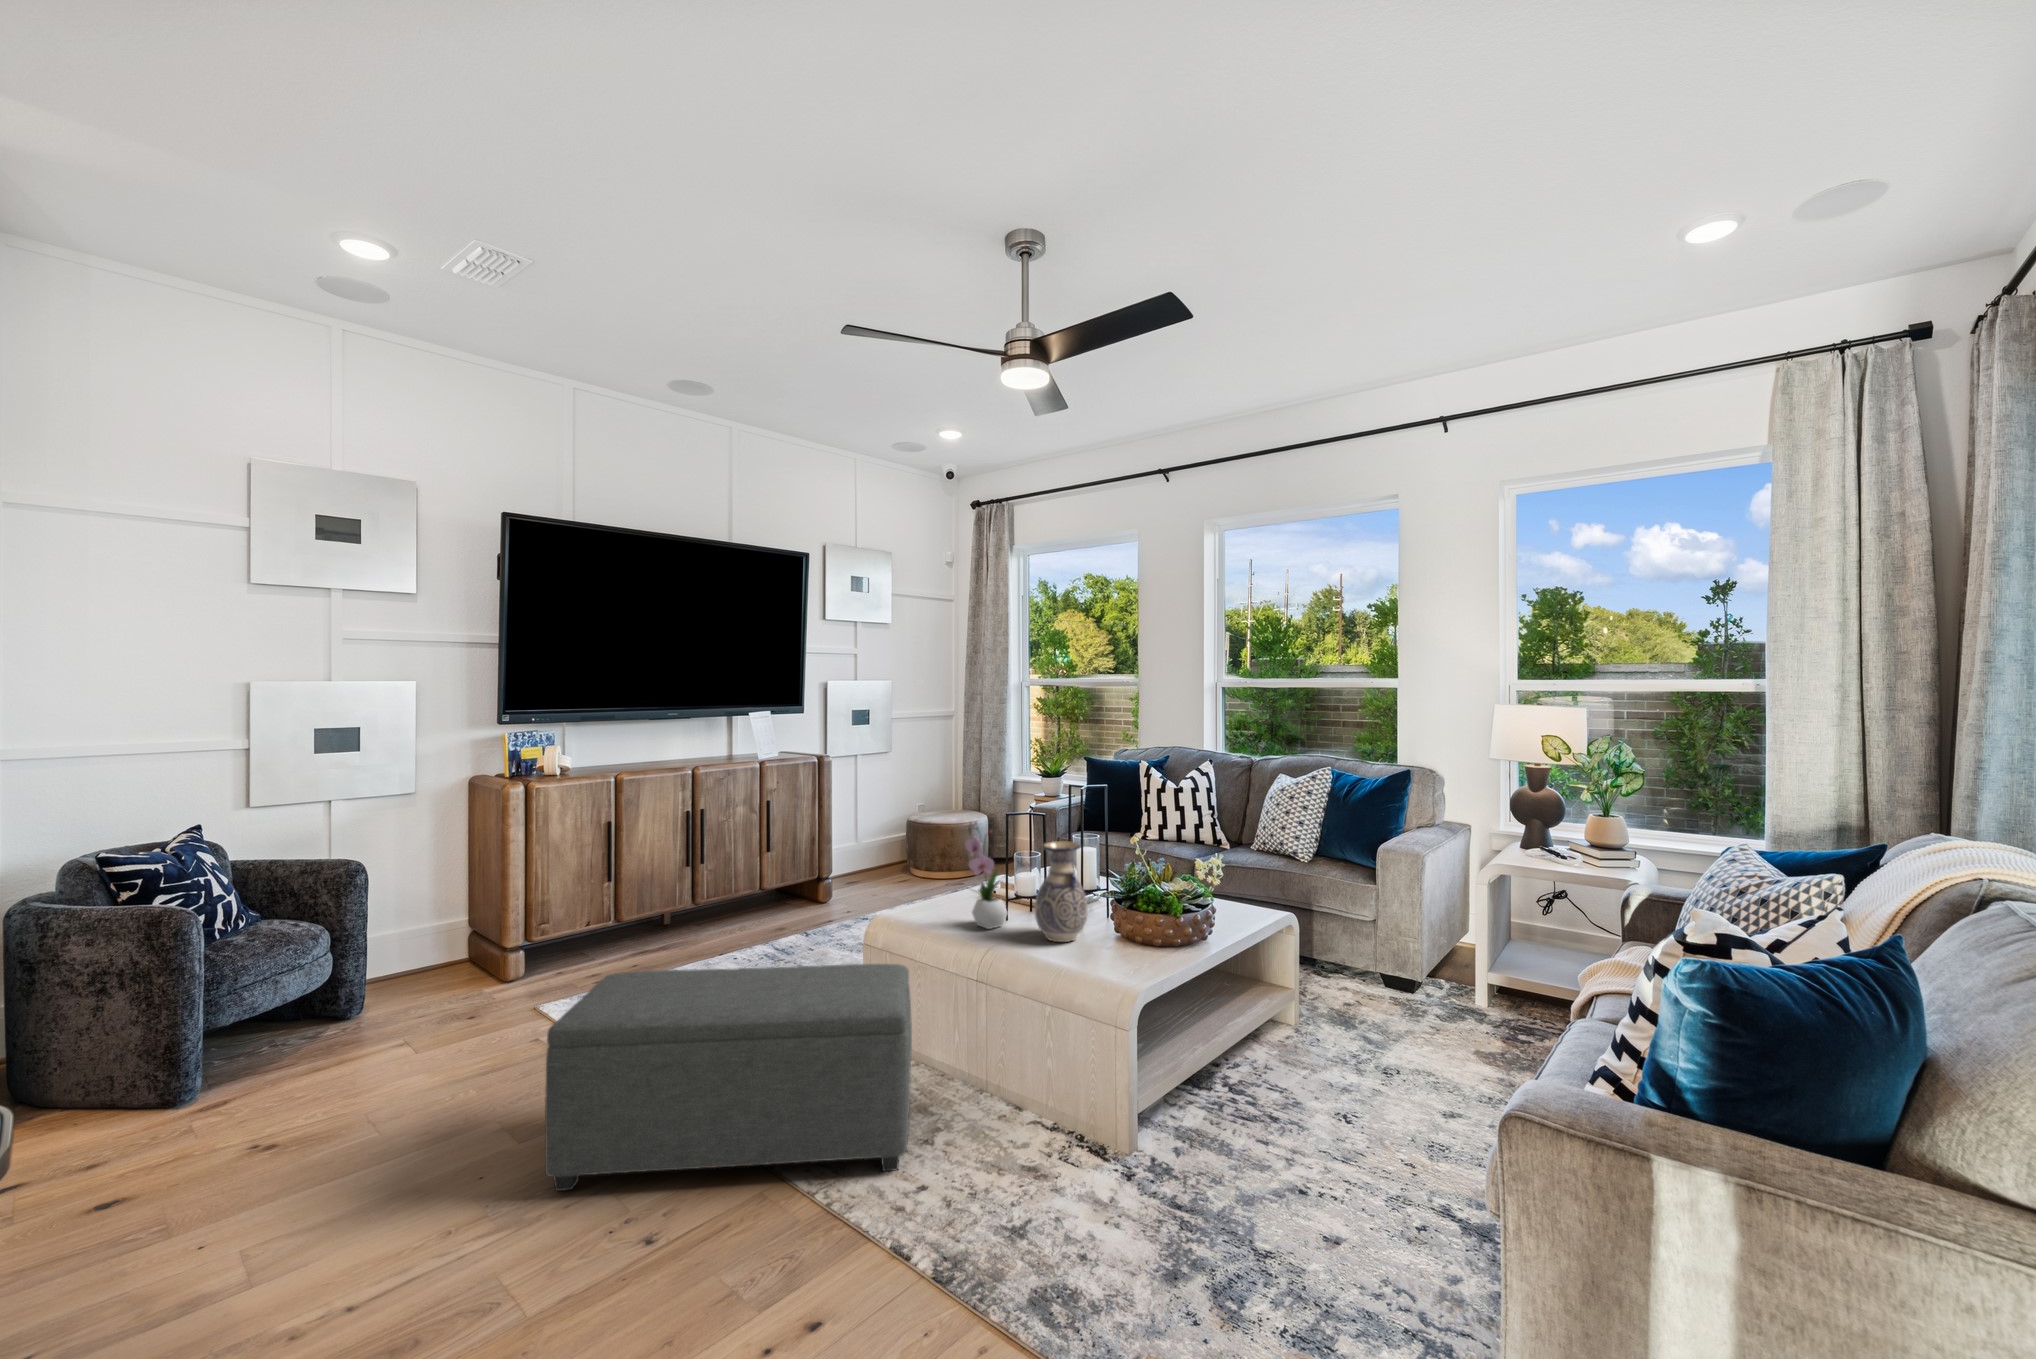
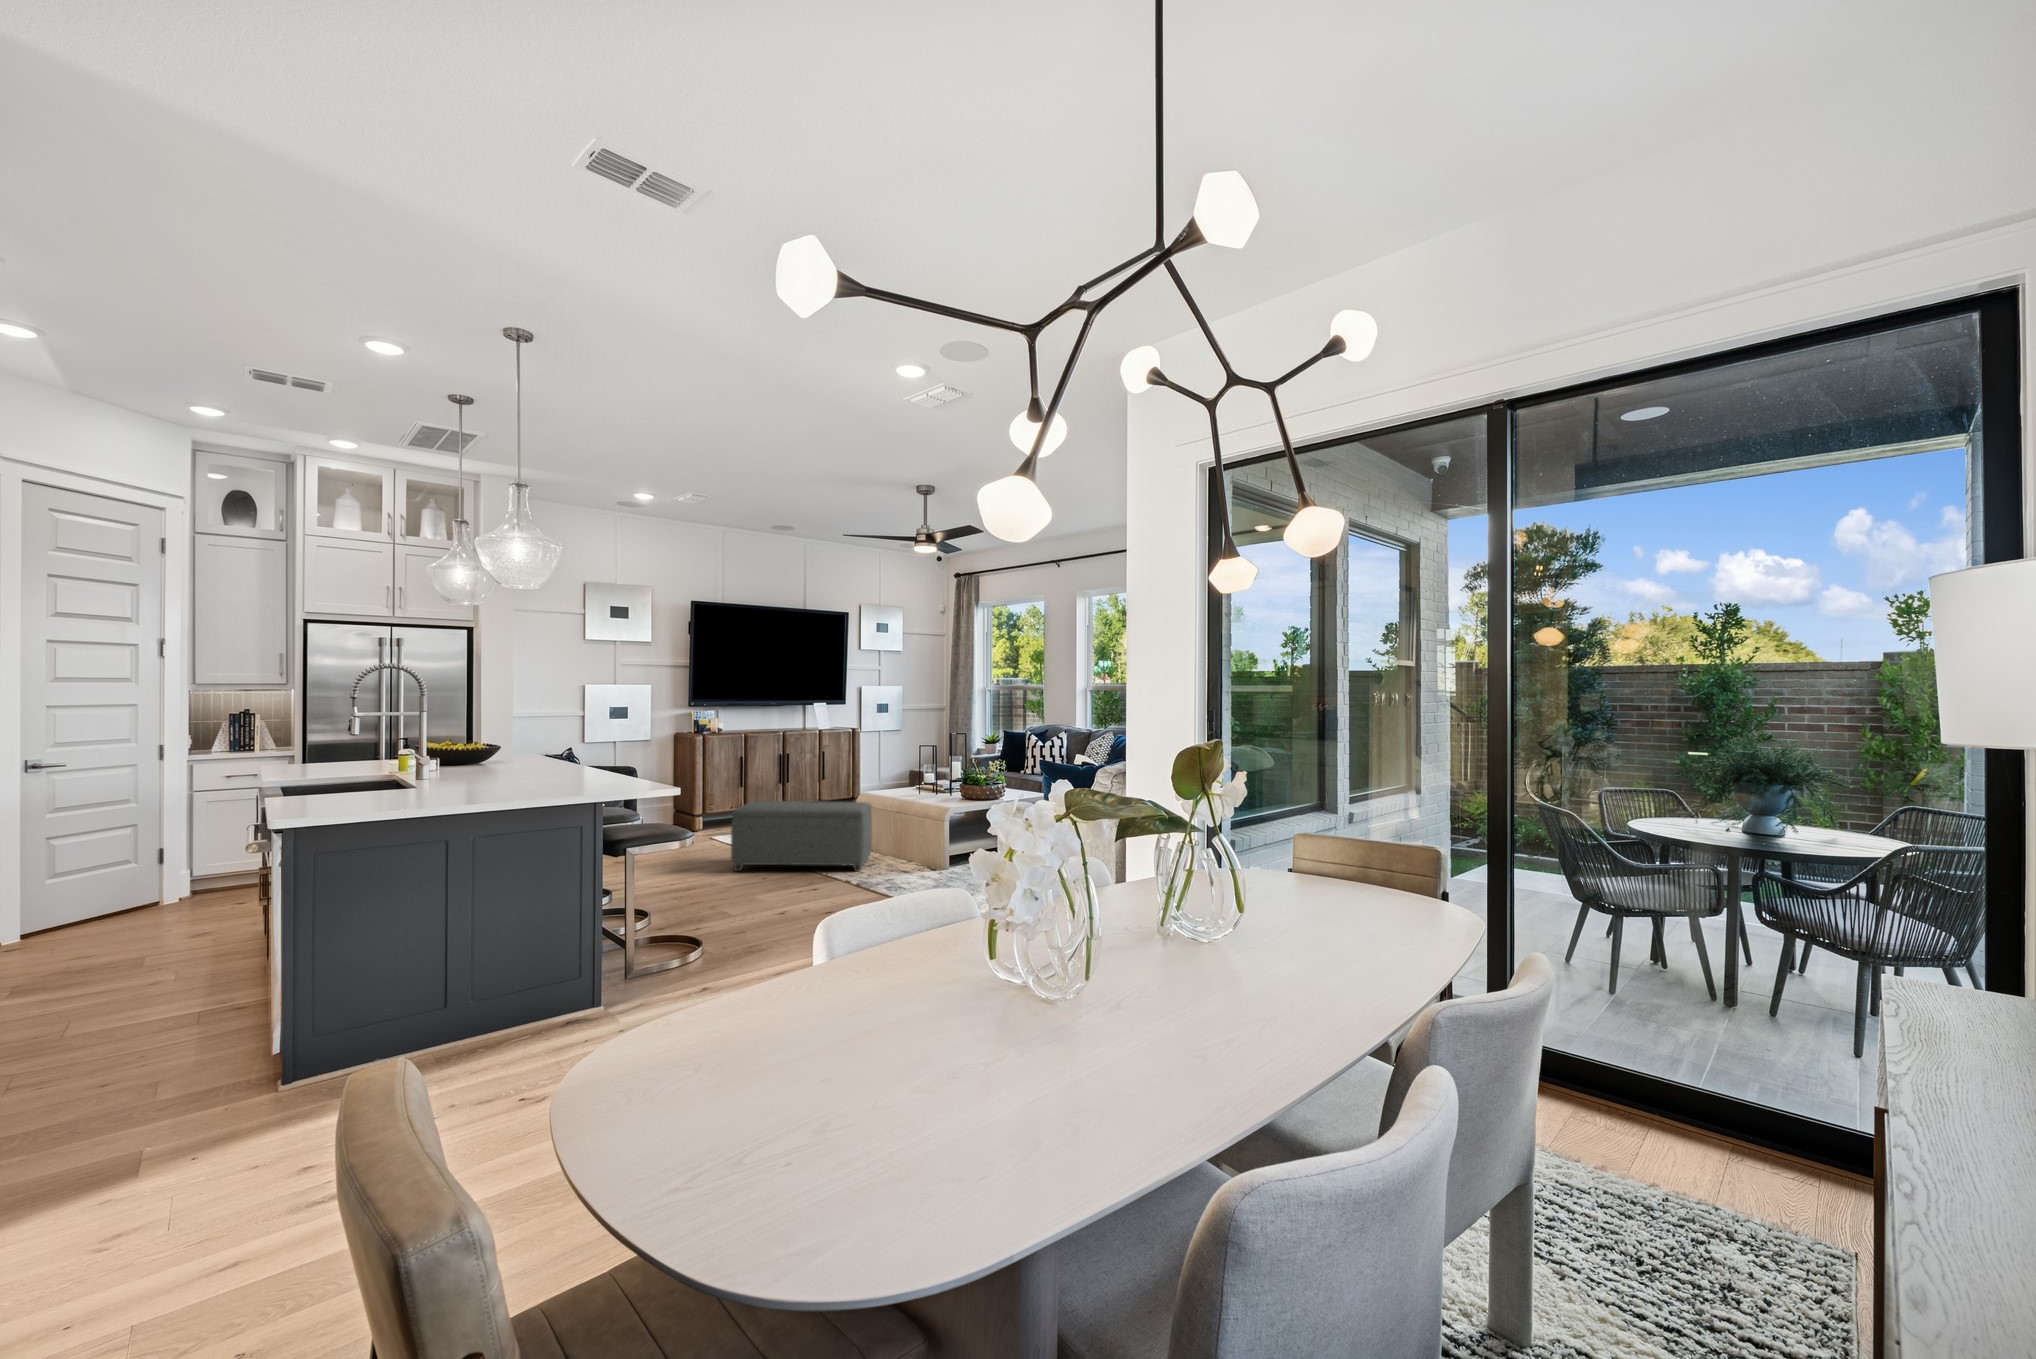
flower arrangement: present [965,822,1007,929] -> none [901,747,923,794]
vase: present [1034,841,1088,942] -> none [928,755,951,797]

